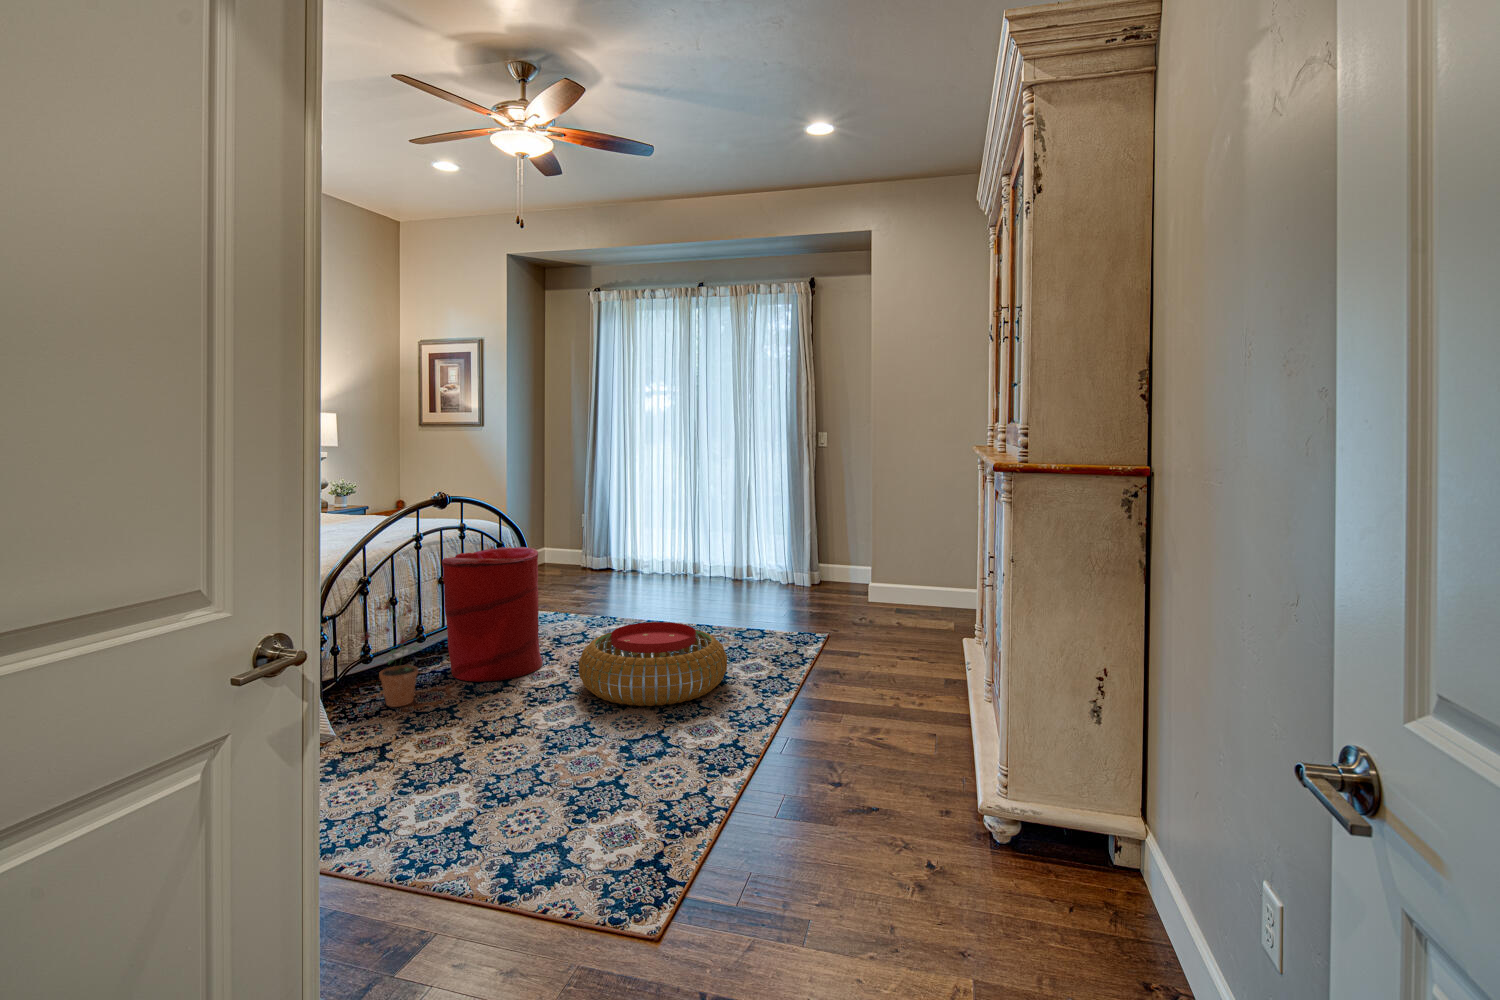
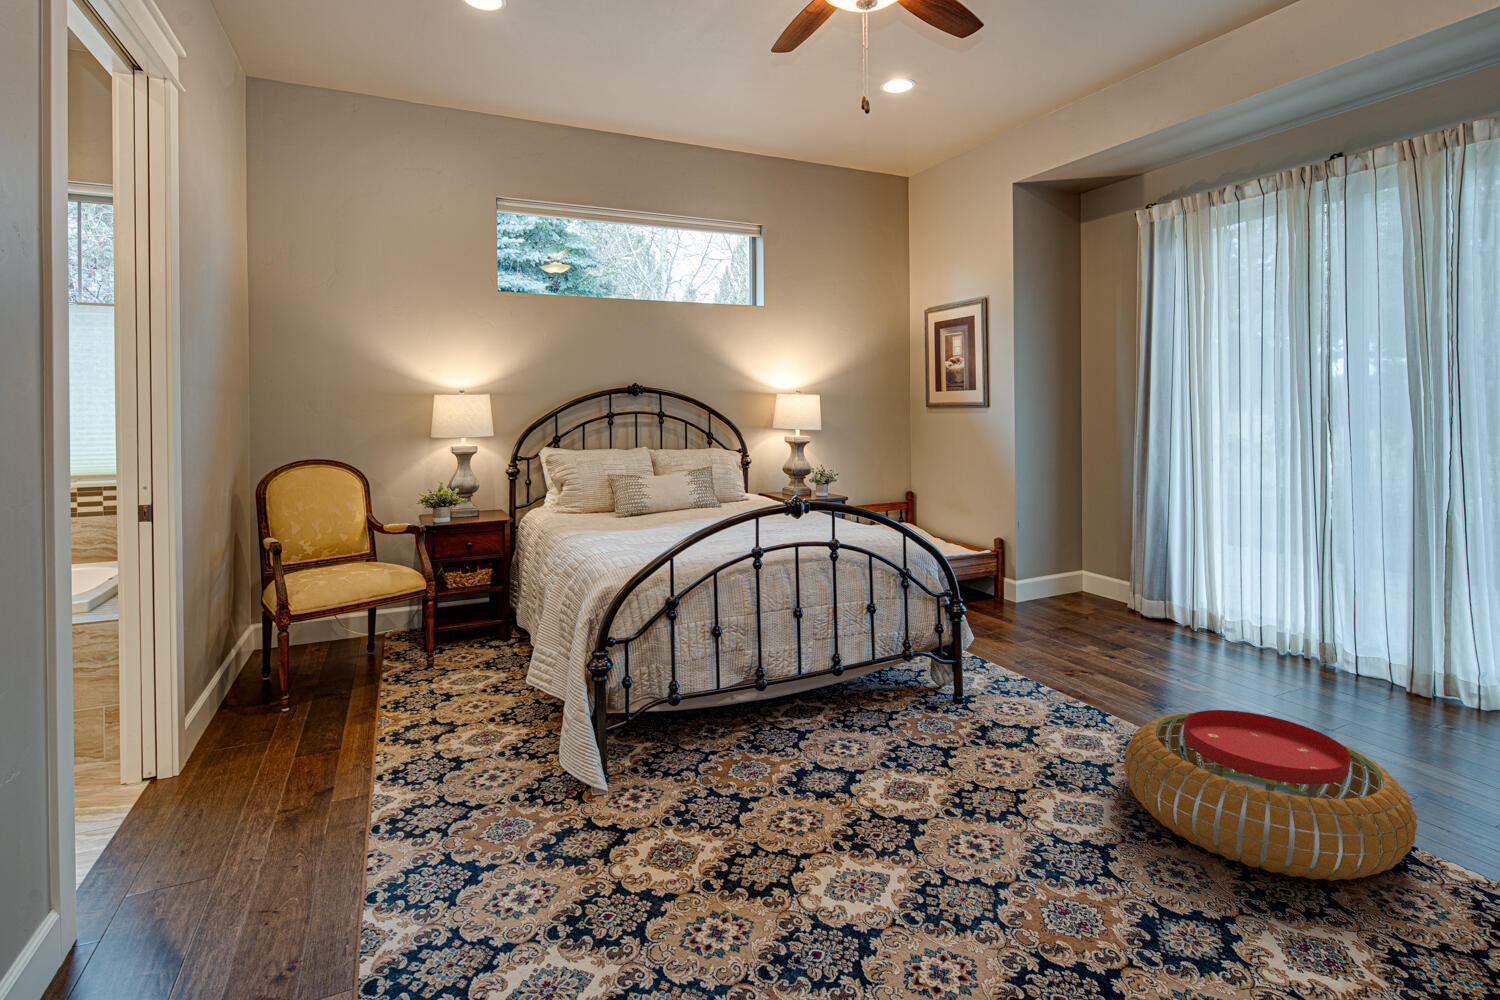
laundry hamper: present [442,547,543,682] -> none [973,554,1102,734]
potted plant: present [361,602,421,707] -> none [864,600,930,728]

